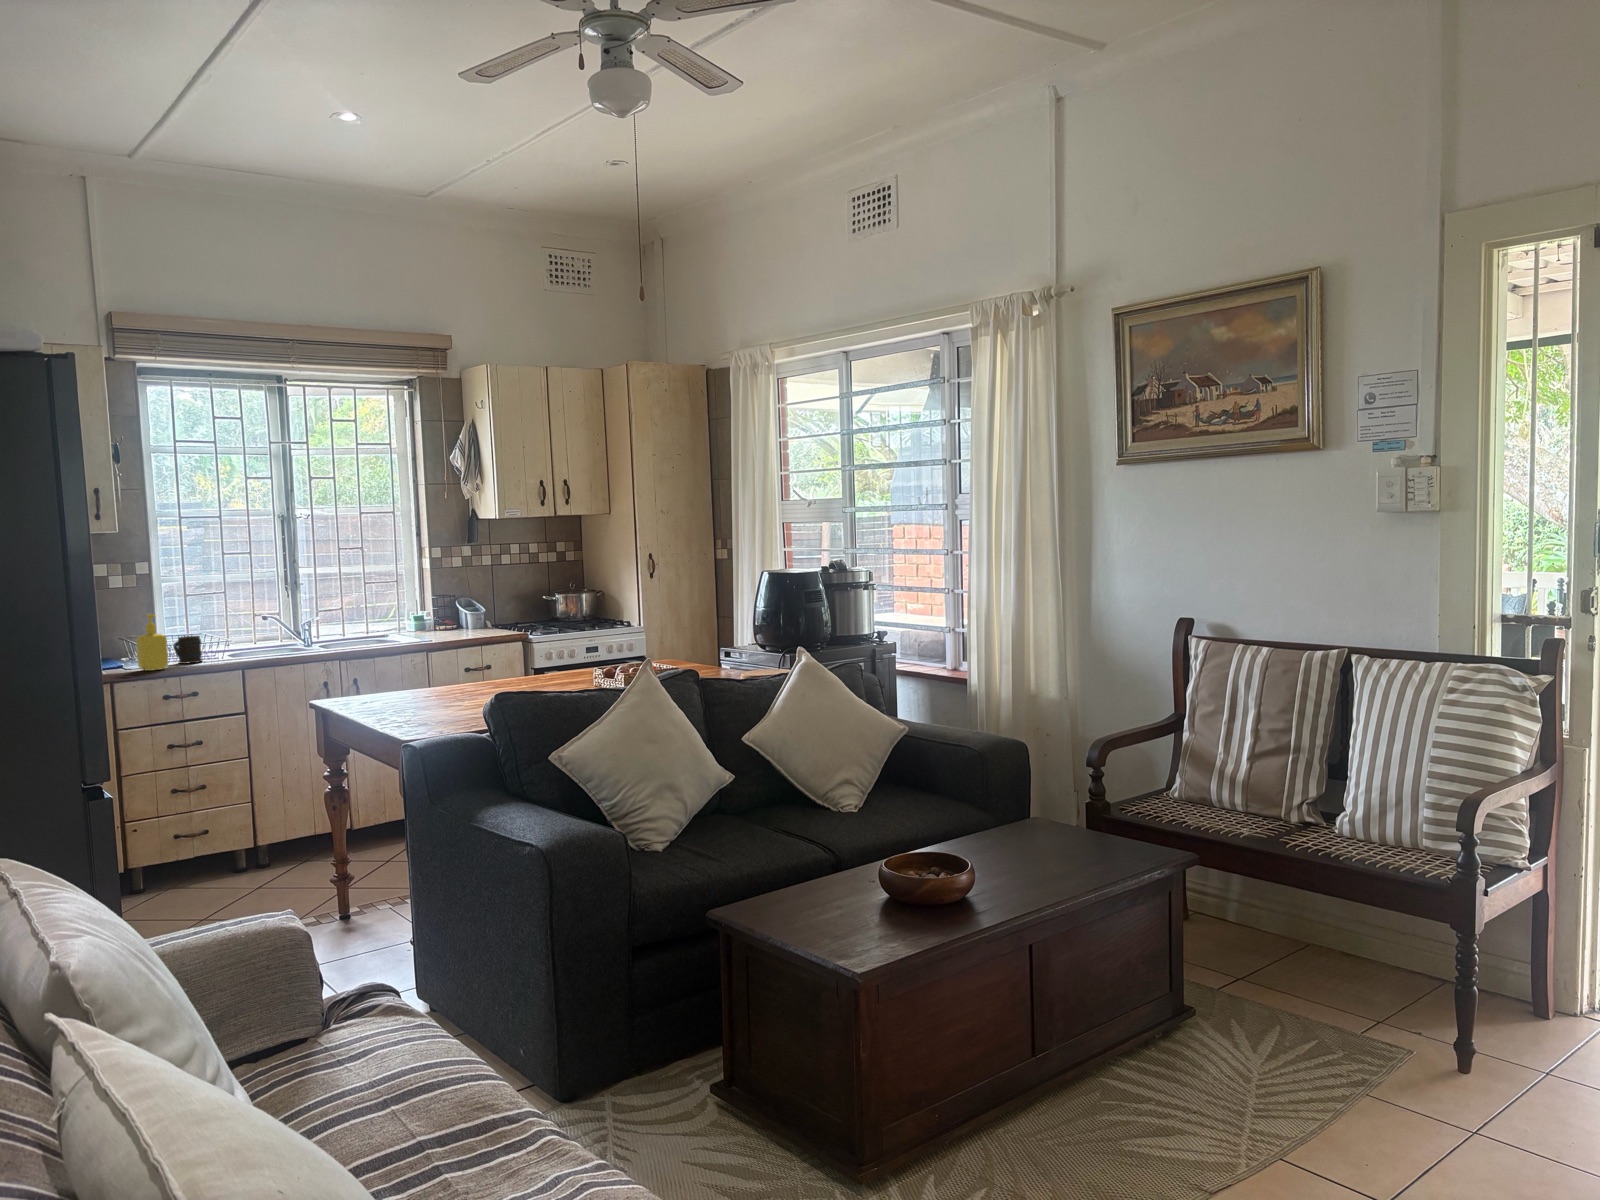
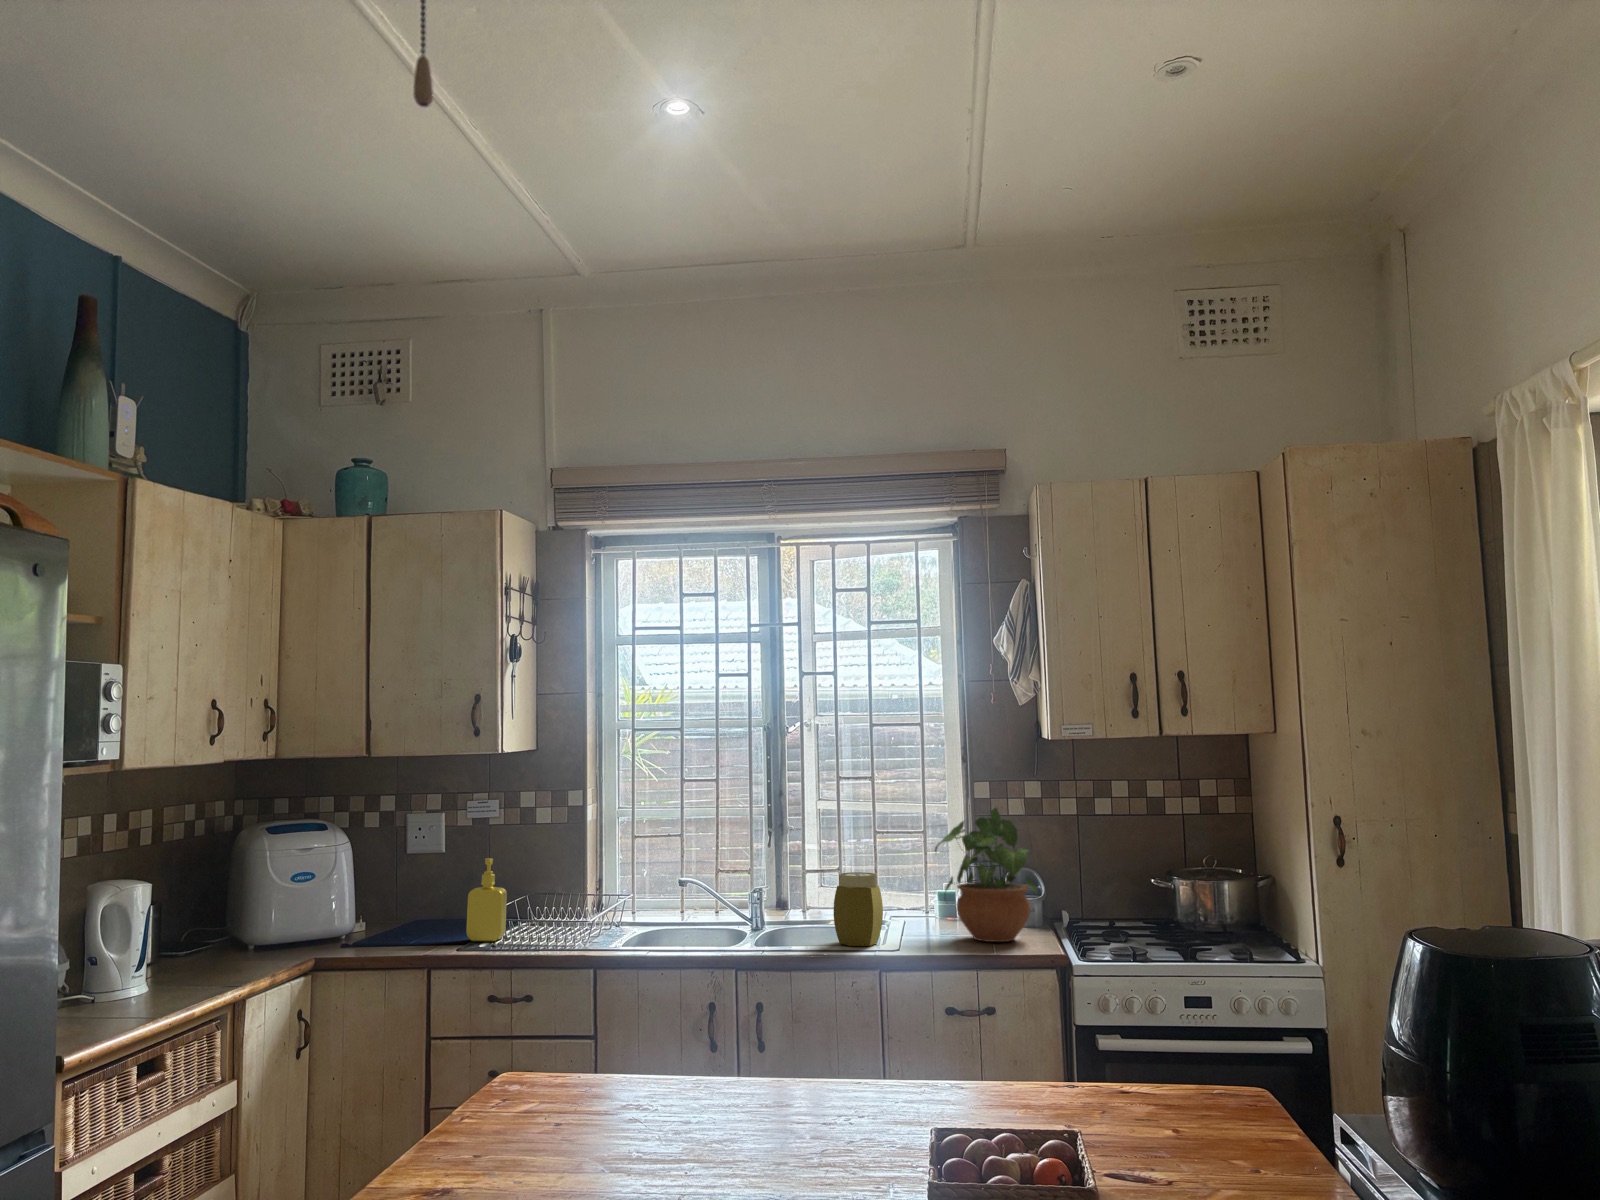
potted plant: none [435,559,498,635] -> present [935,808,1037,942]
jar: none [391,602,418,644] -> present [834,872,883,946]
mug: present [173,636,202,664] -> none [525,894,570,936]

